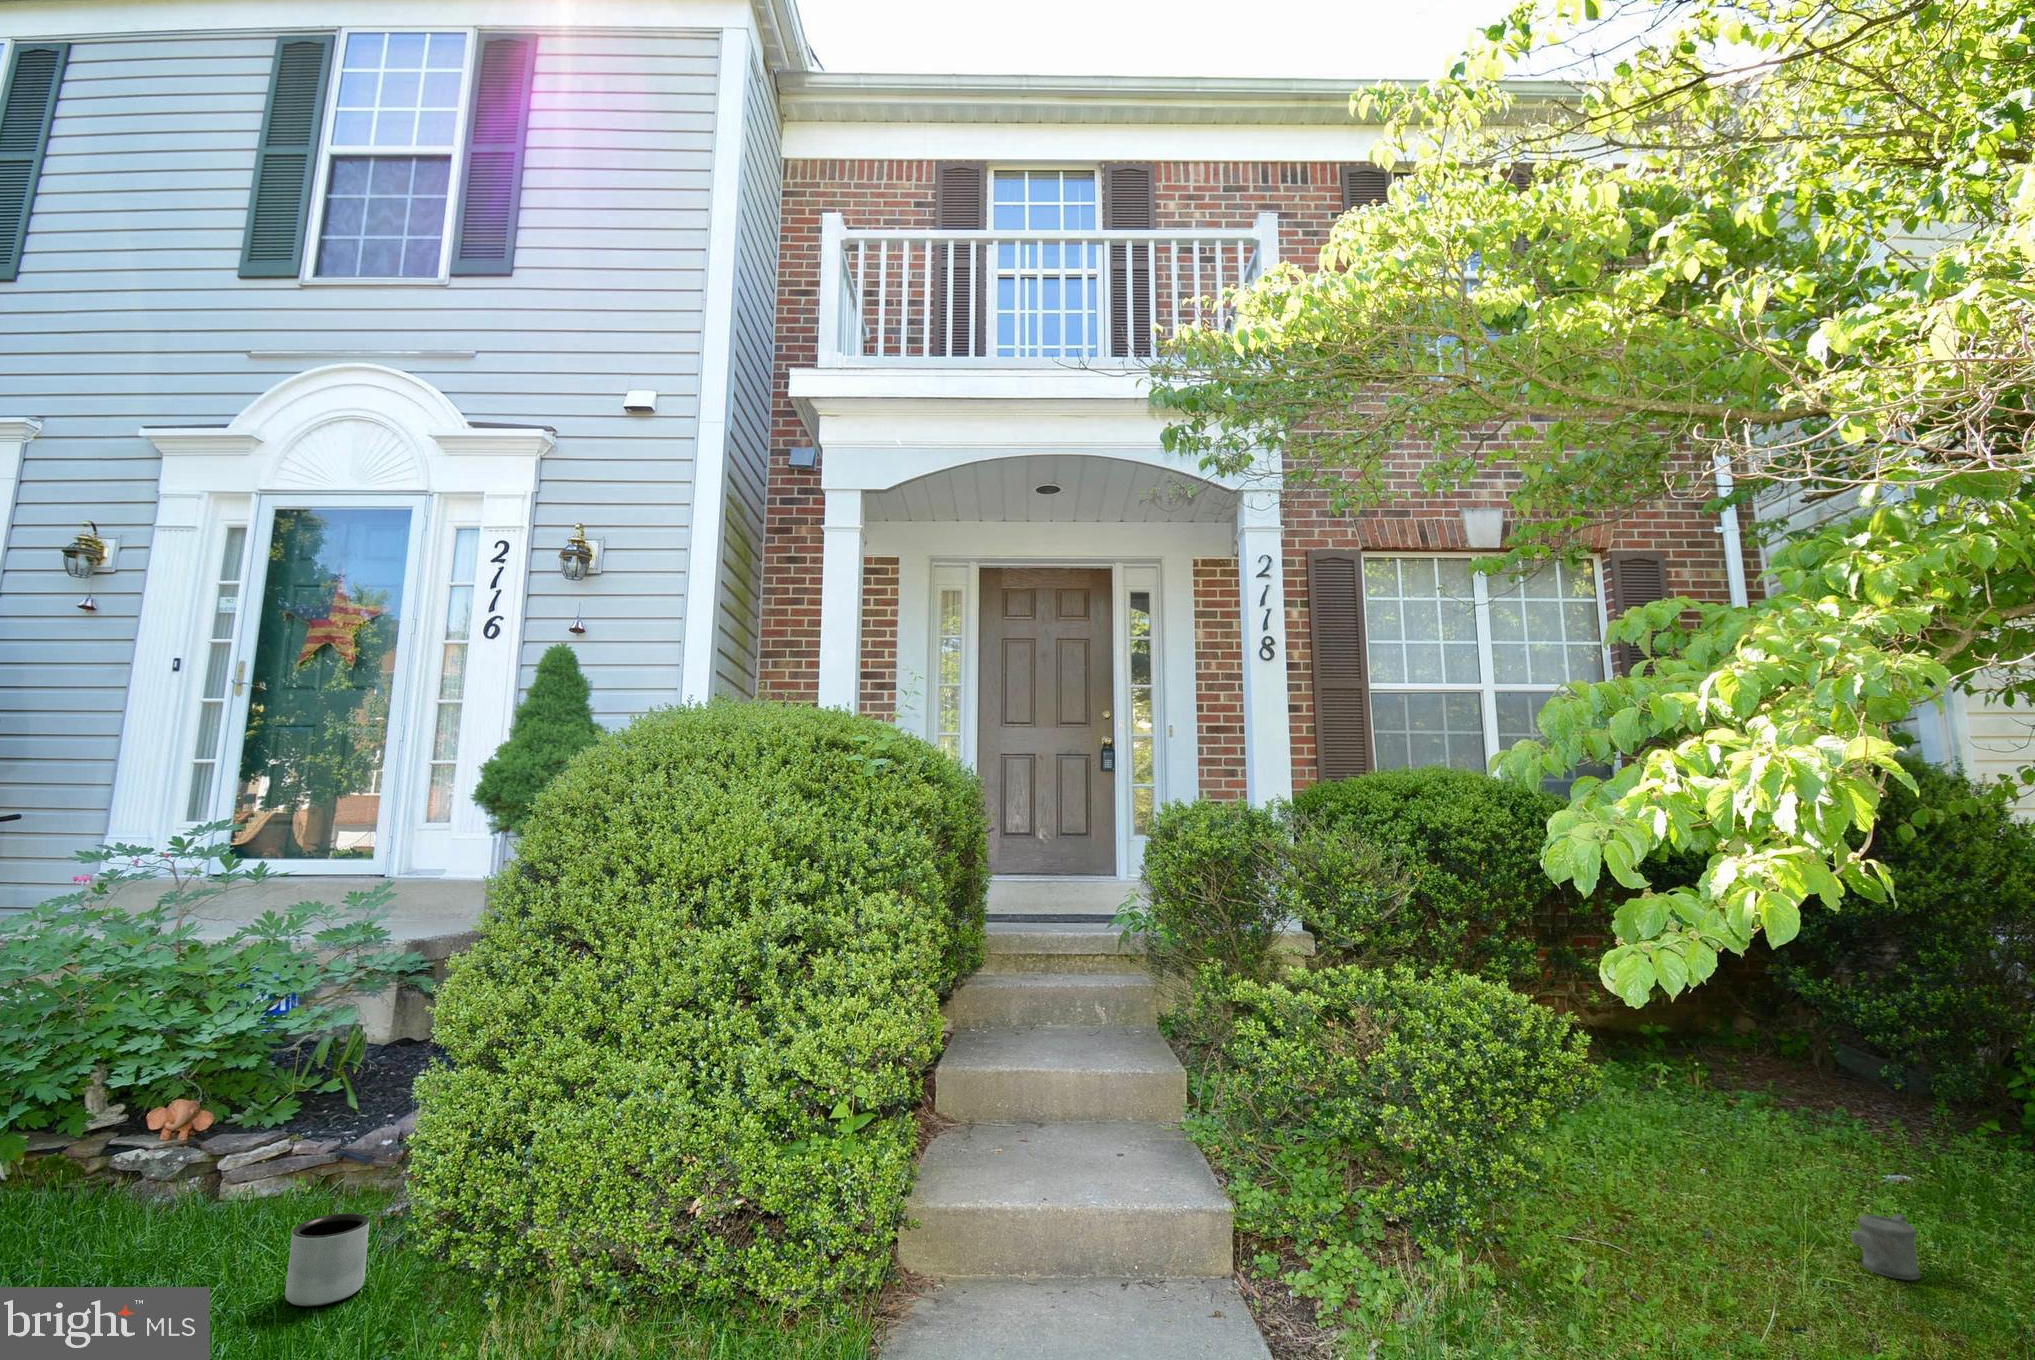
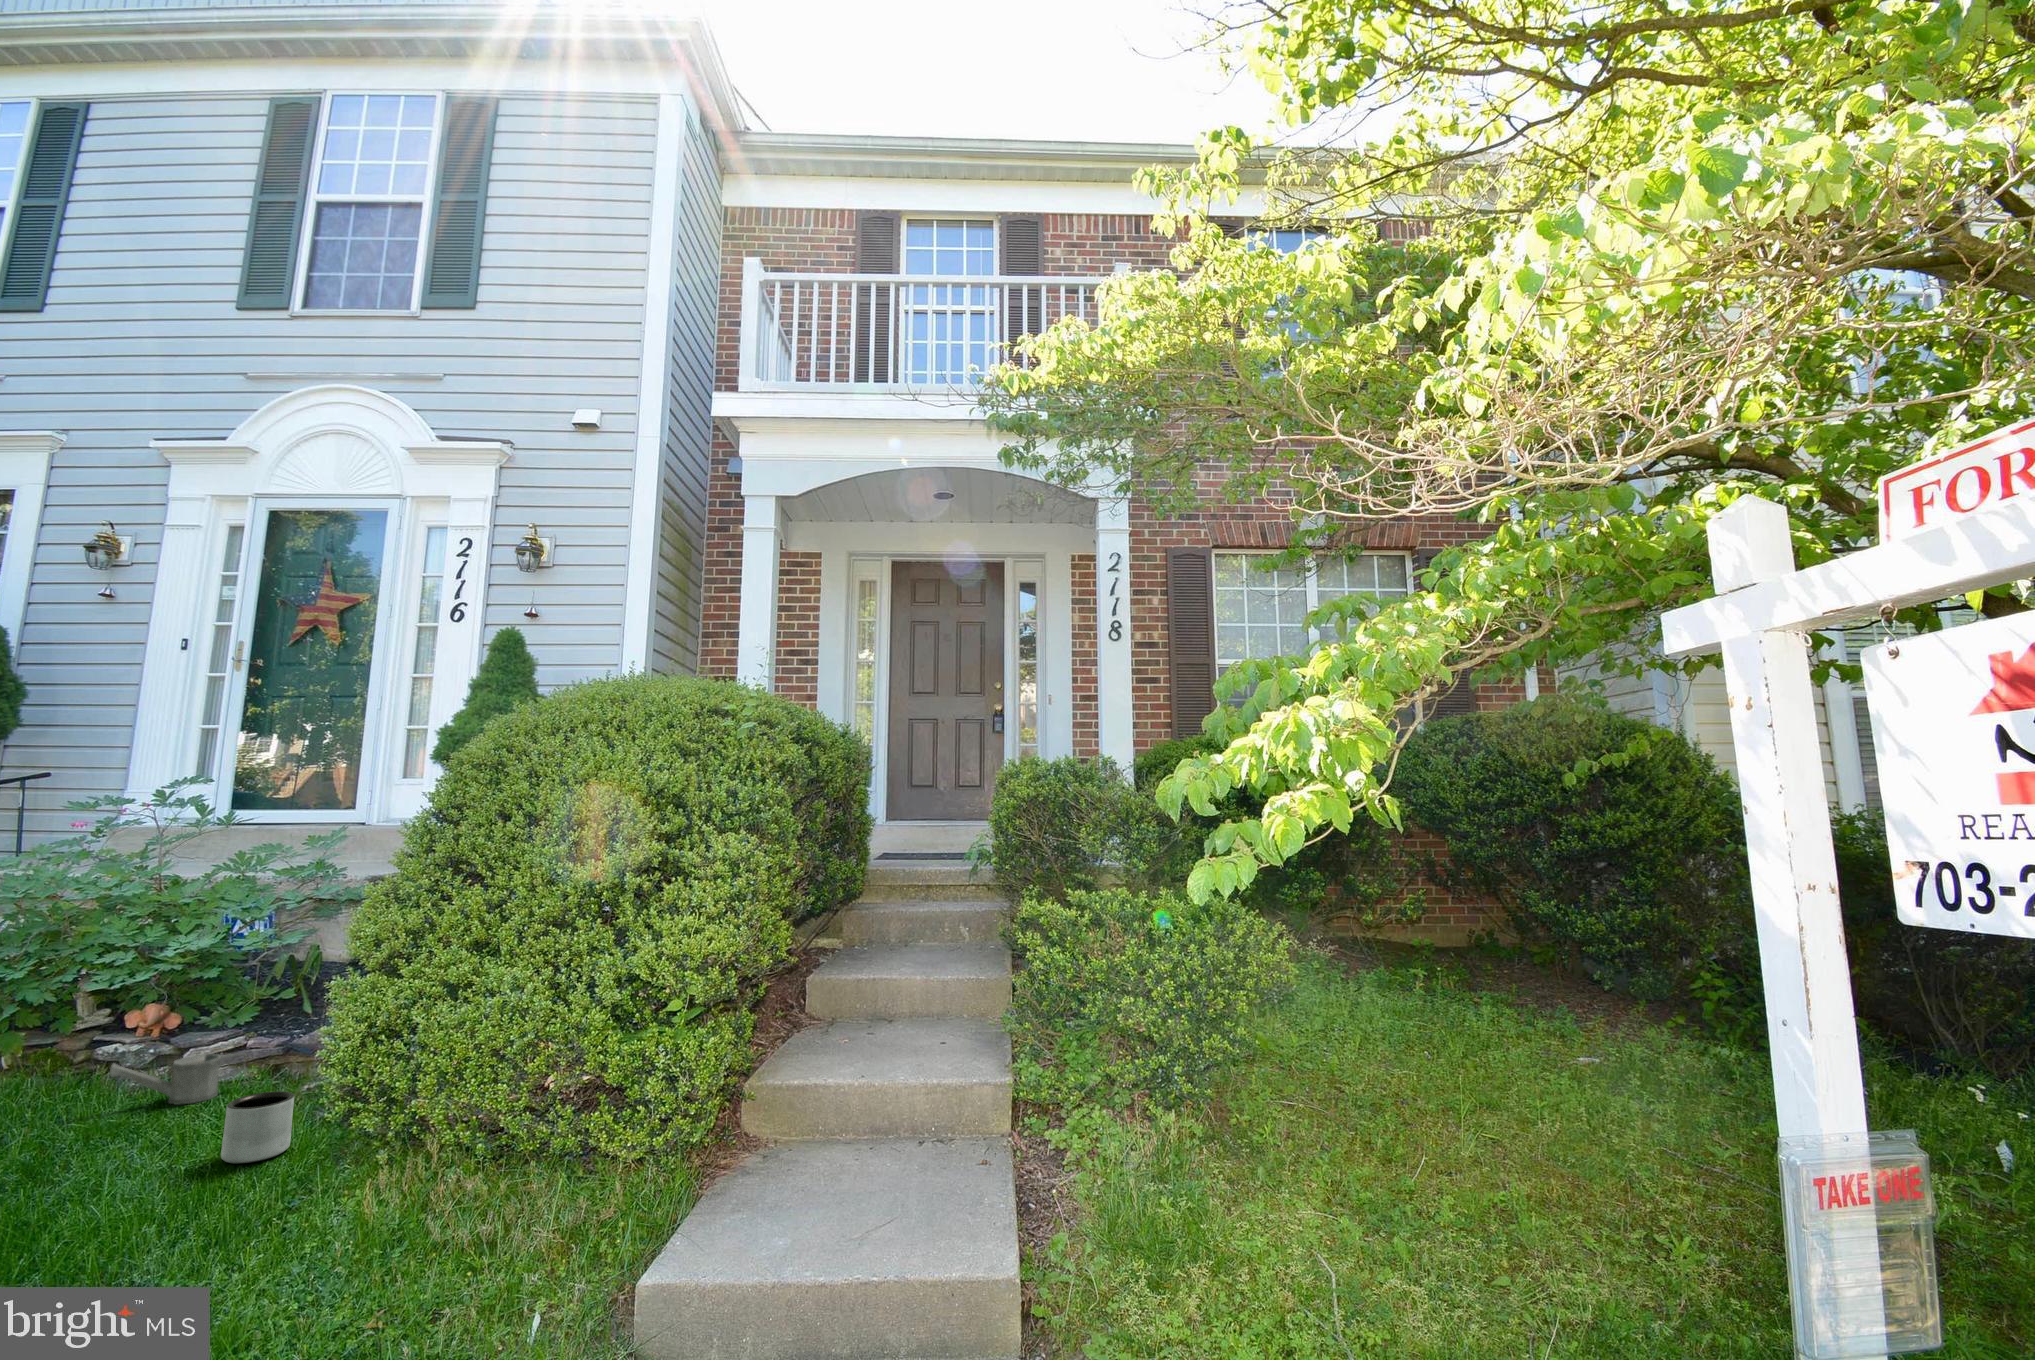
watering can: present [1851,1214,1921,1280] -> present [110,1053,247,1104]

